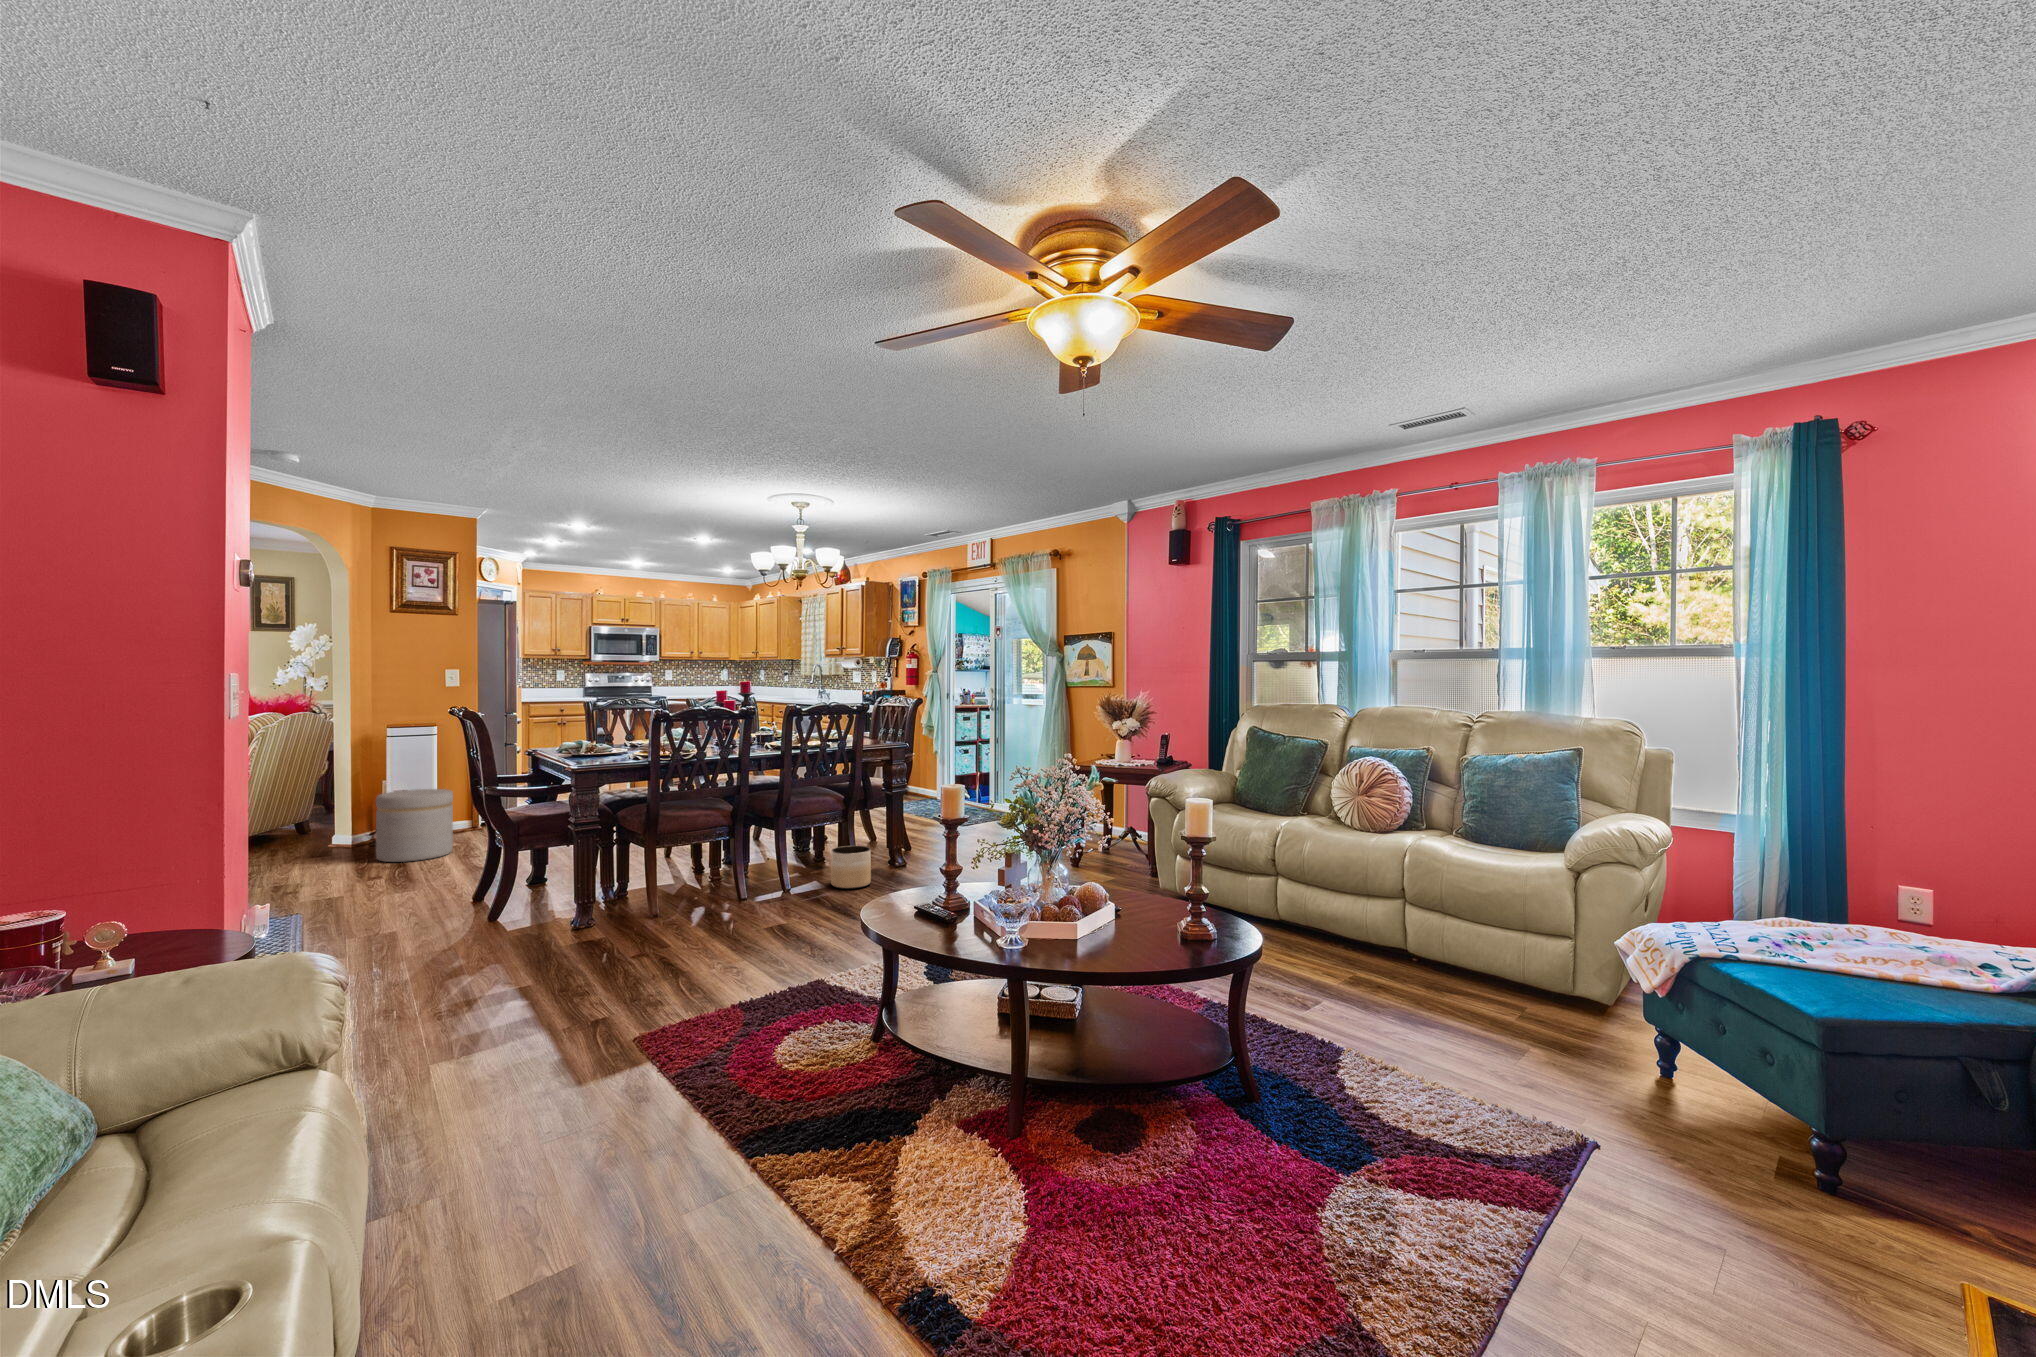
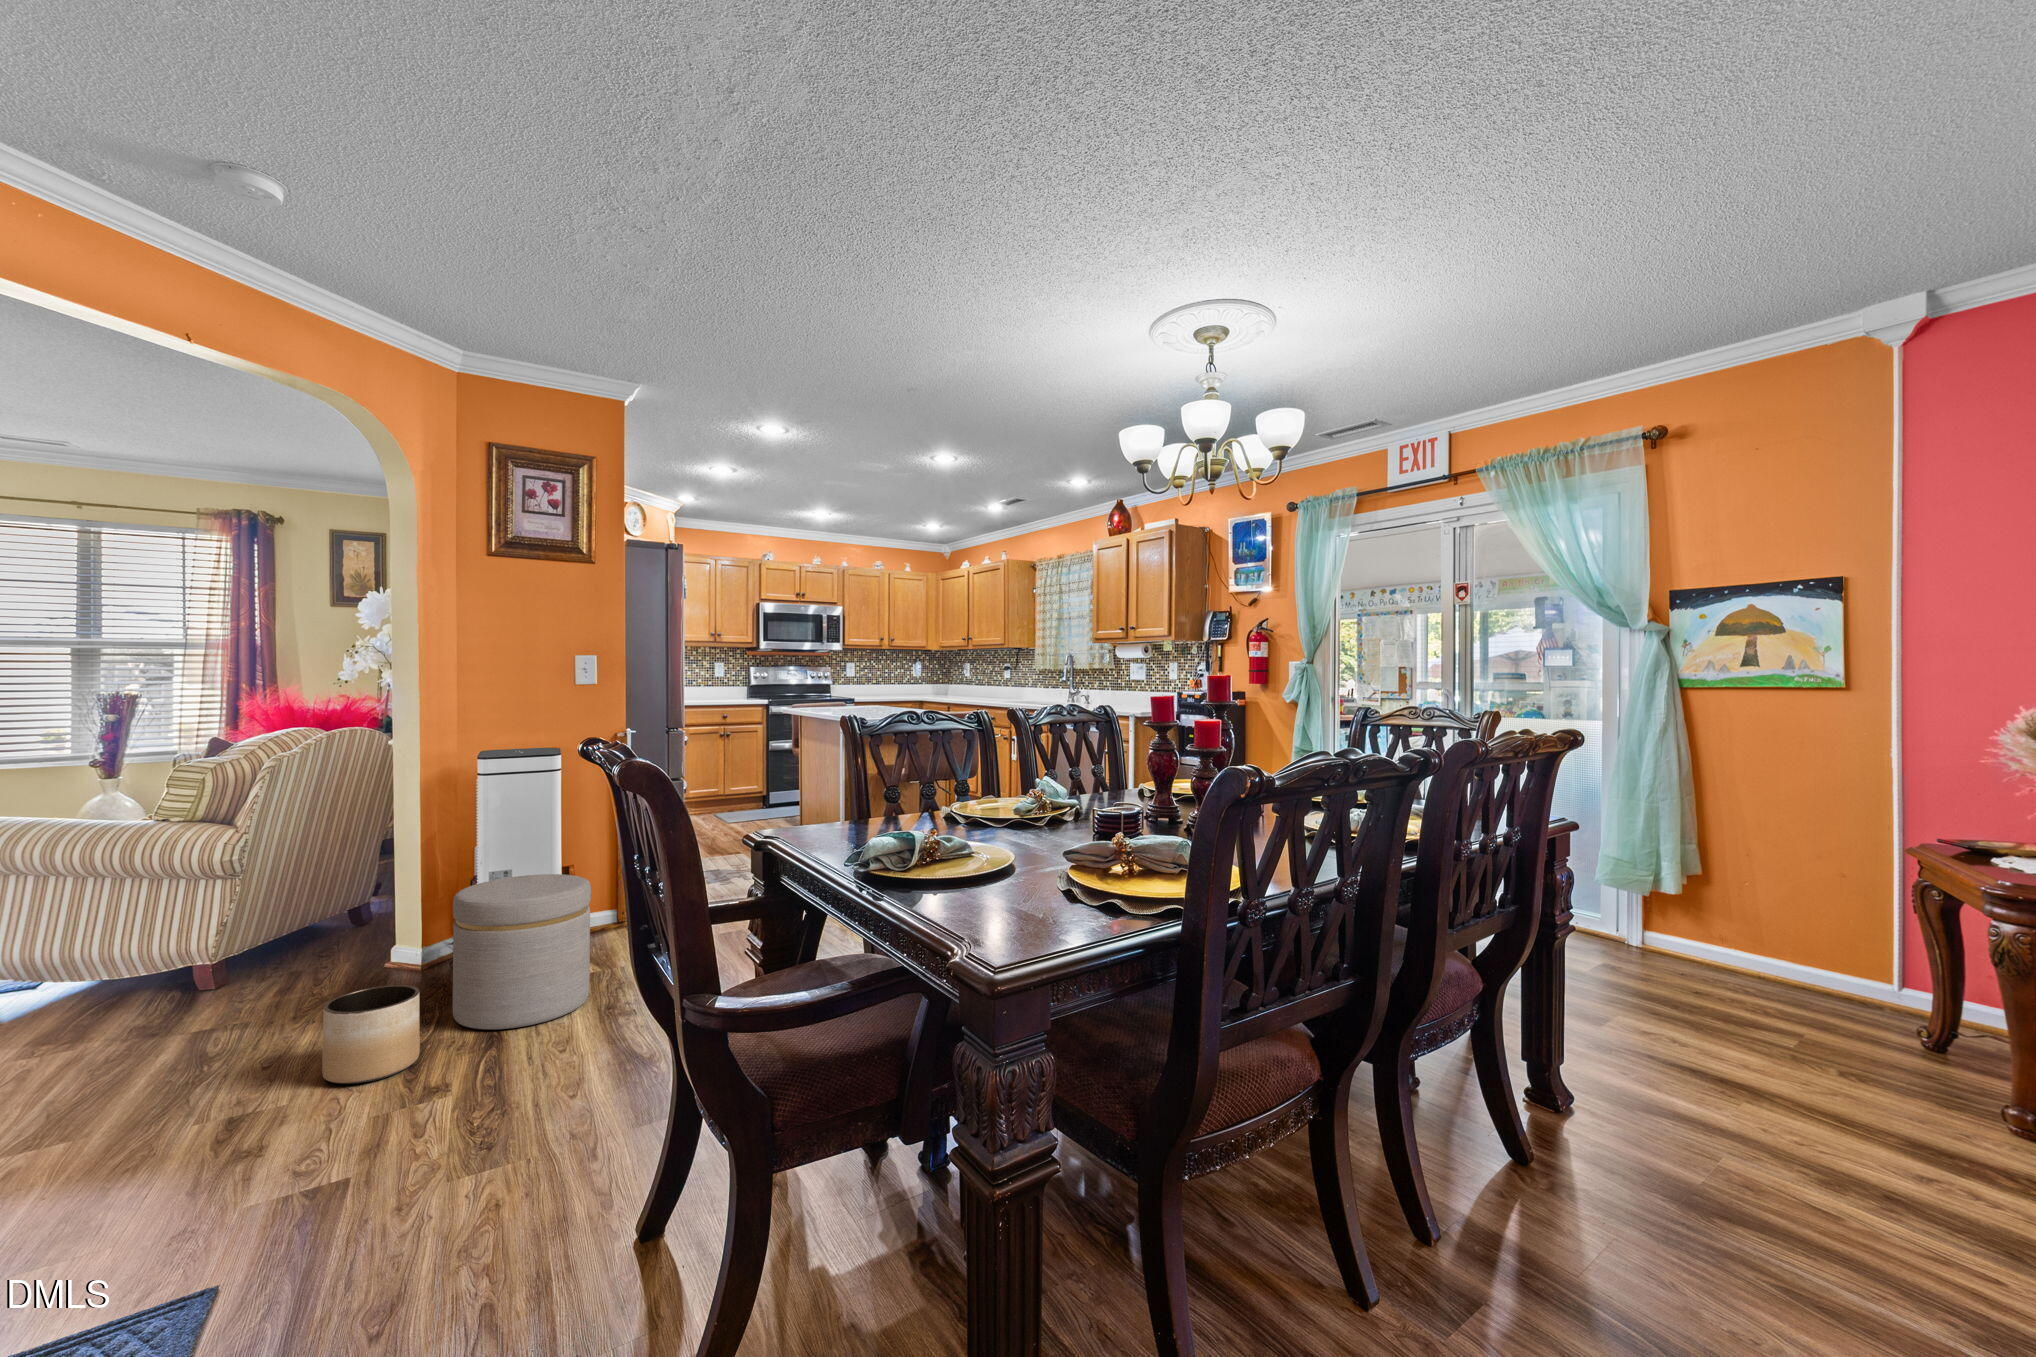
planter: present [831,846,871,889] -> present [322,985,420,1084]

